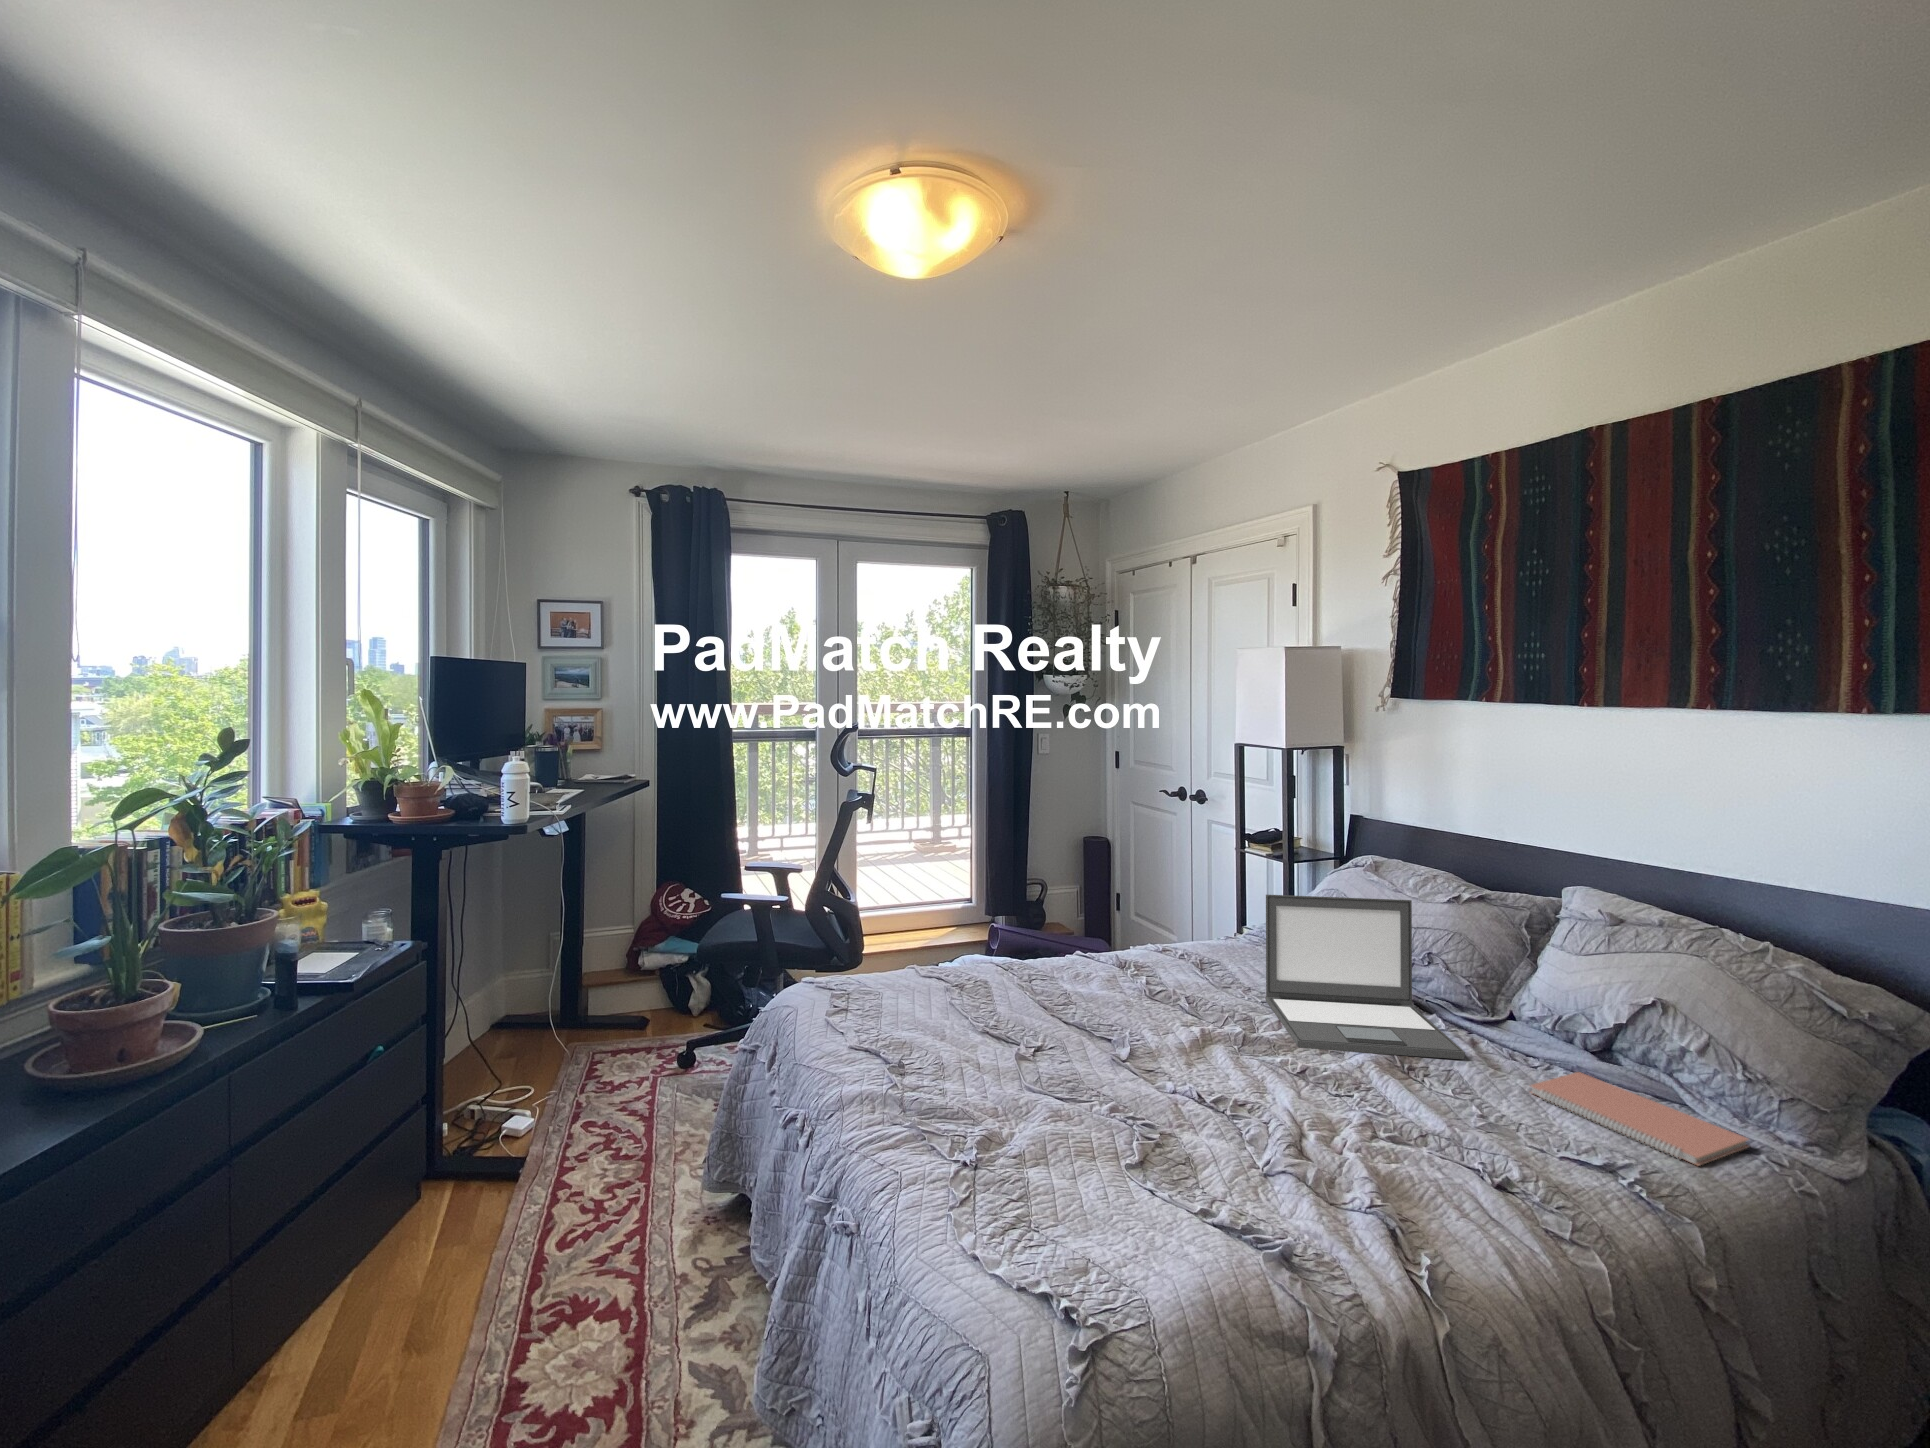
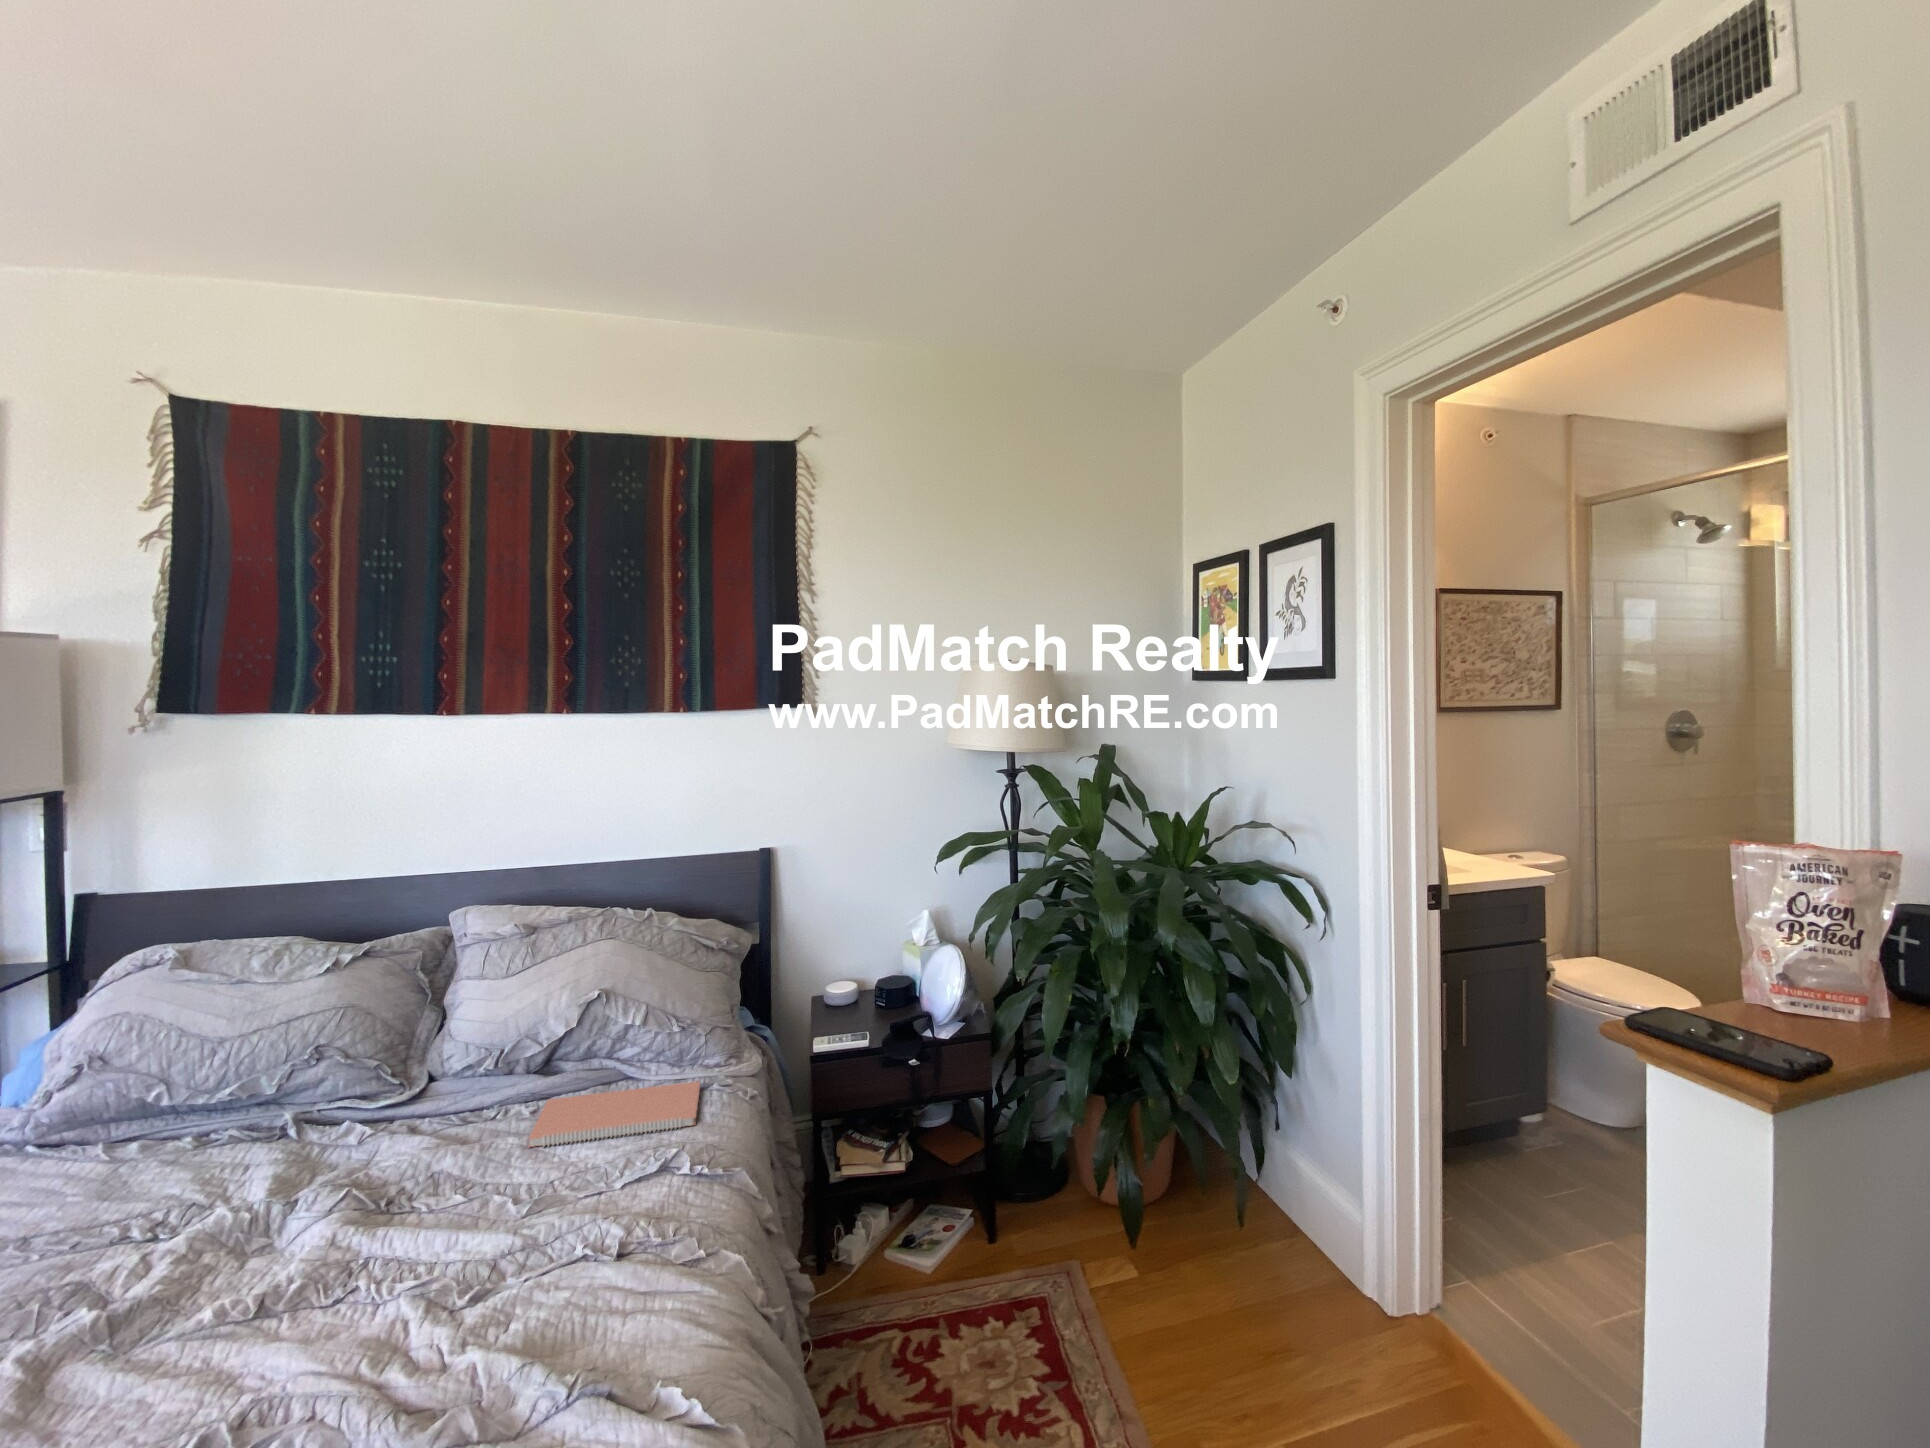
laptop: present [1265,895,1465,1059] -> none [66,976,435,1280]

